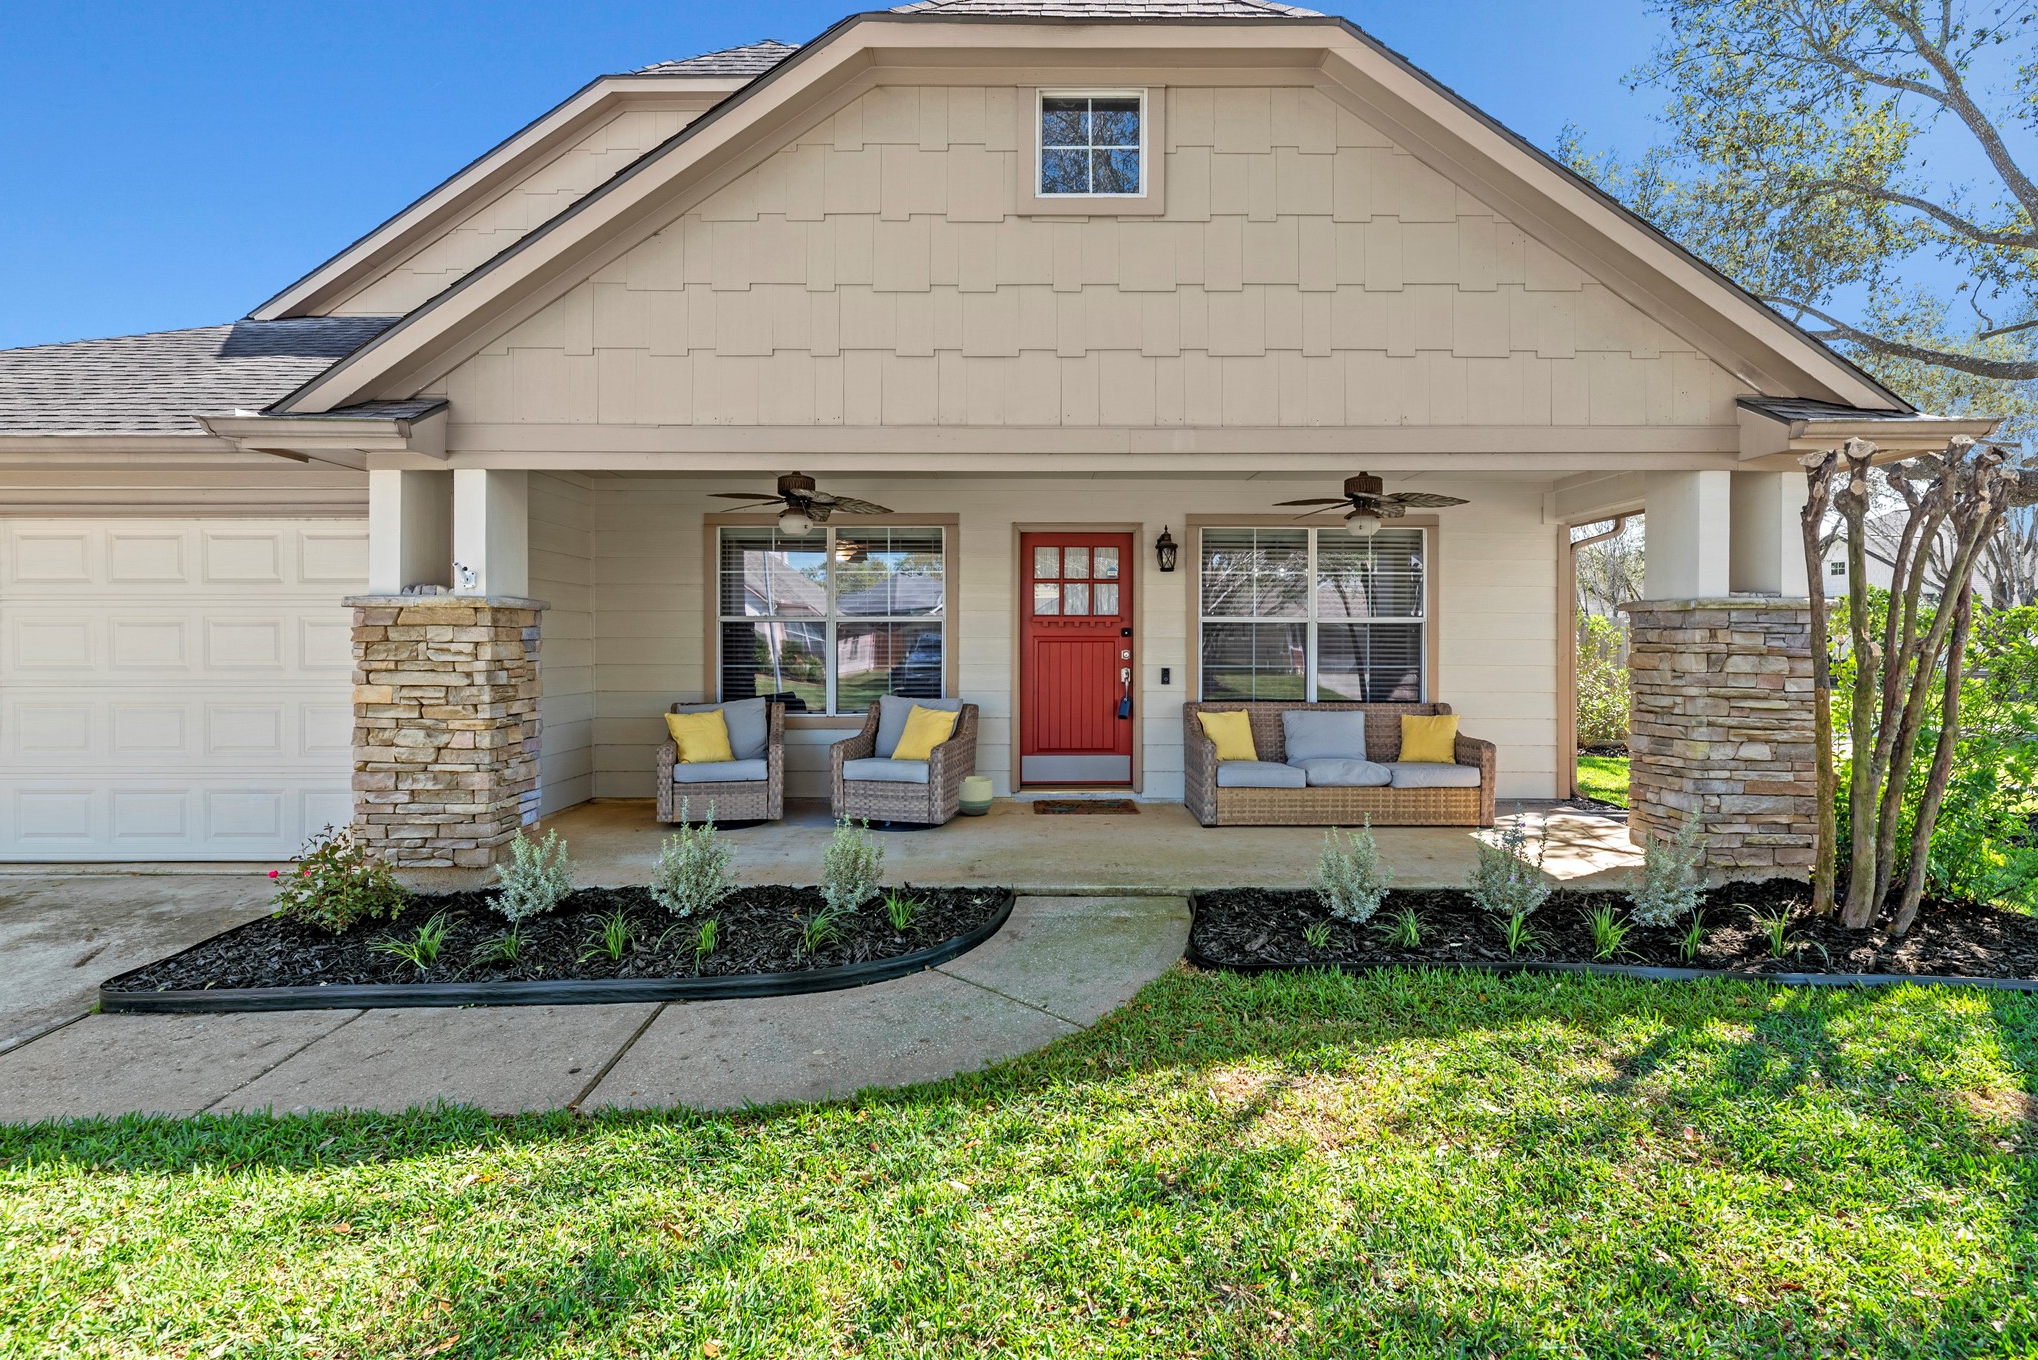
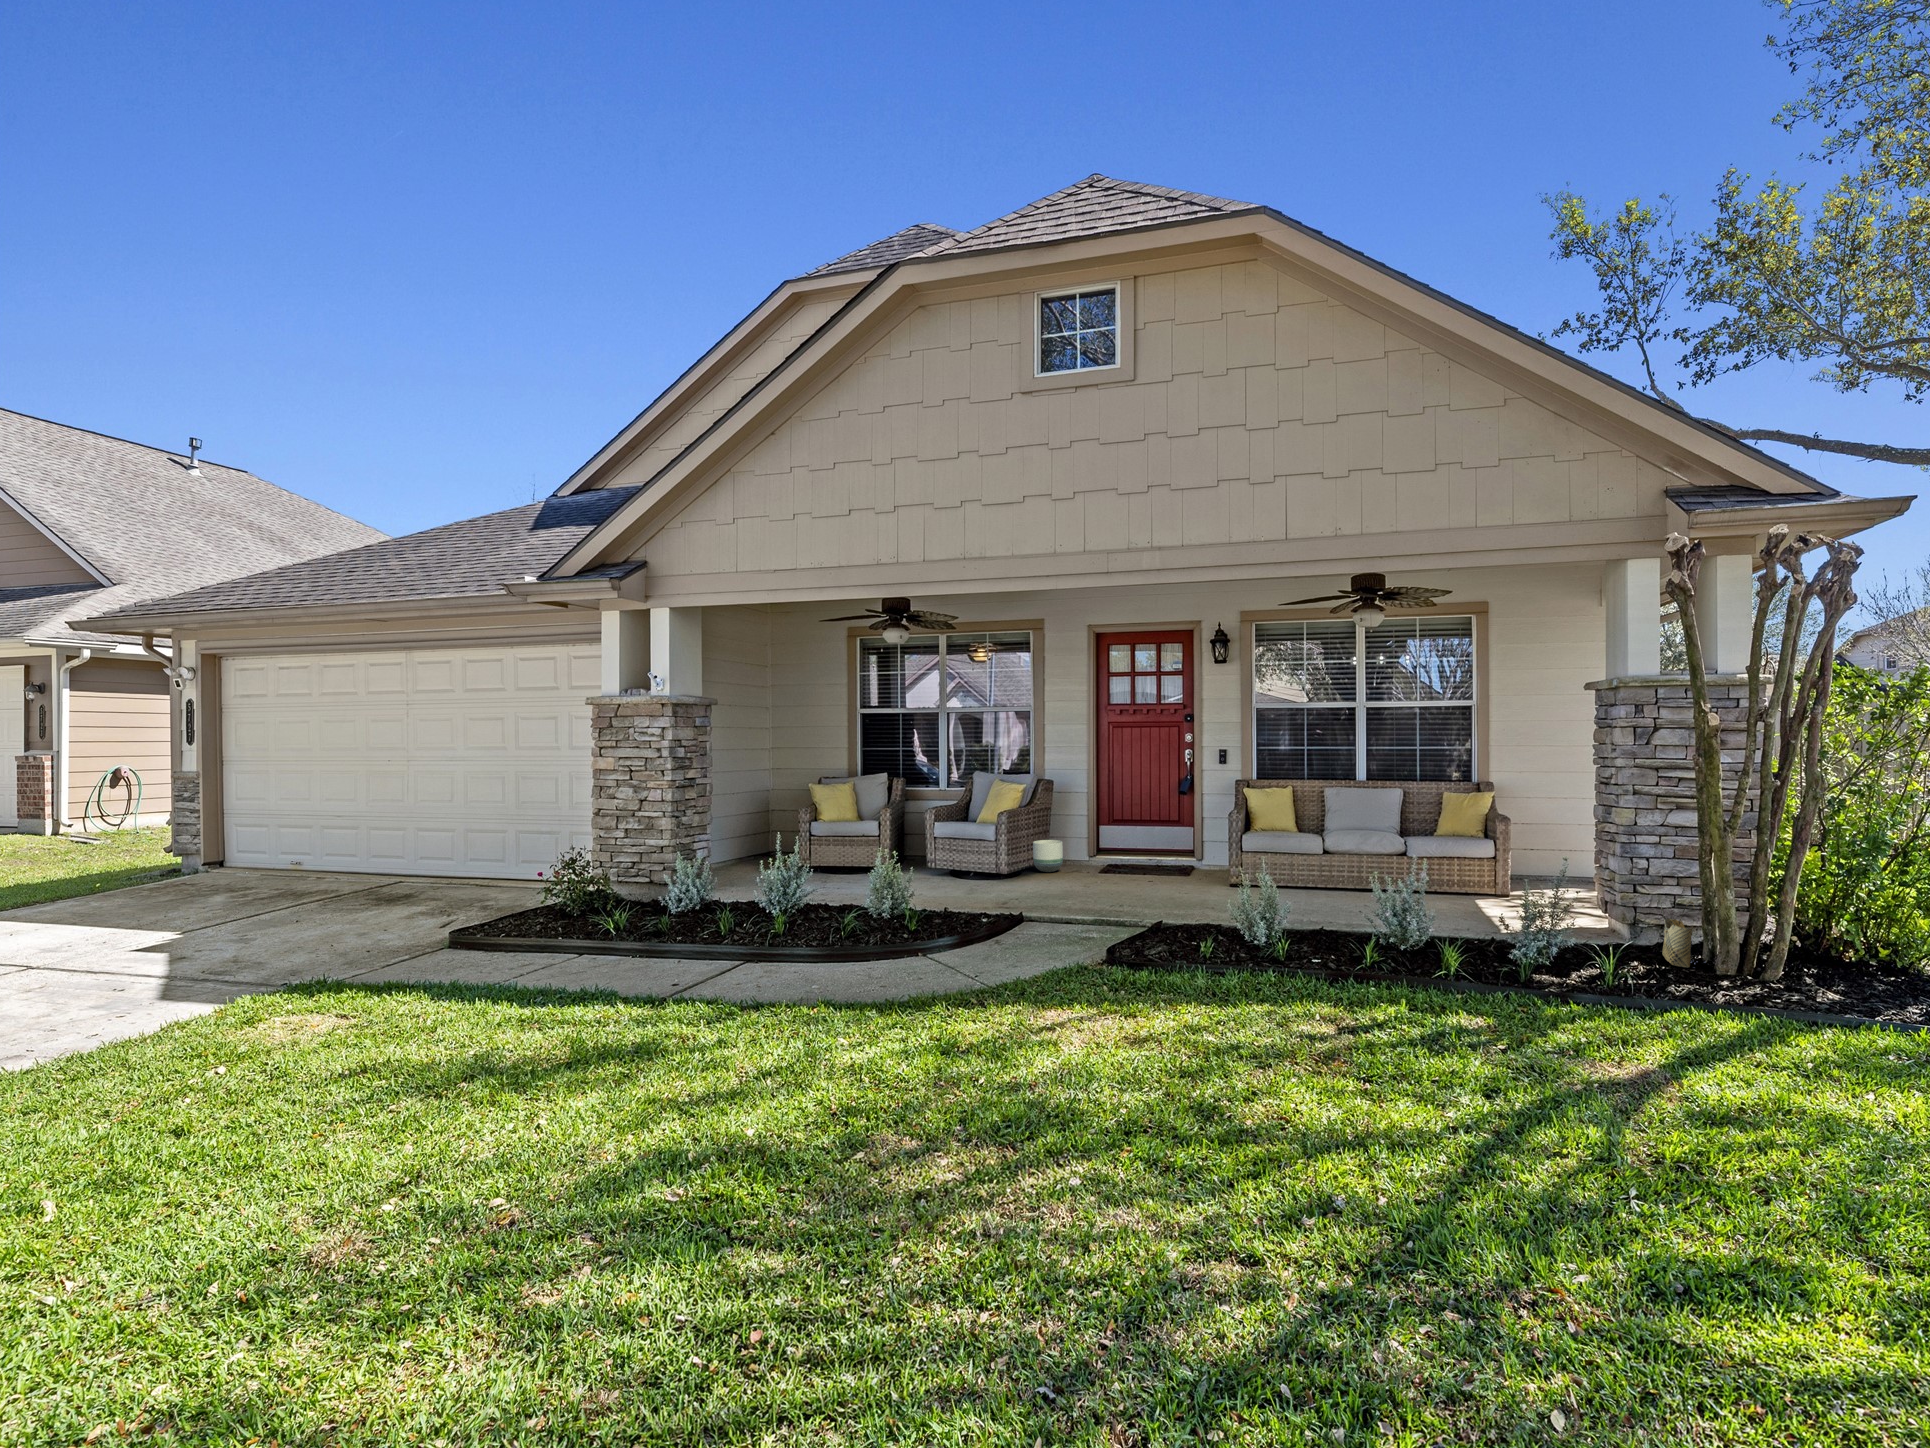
woven basket: none [1804,854,1863,934] -> present [1660,899,1694,968]

